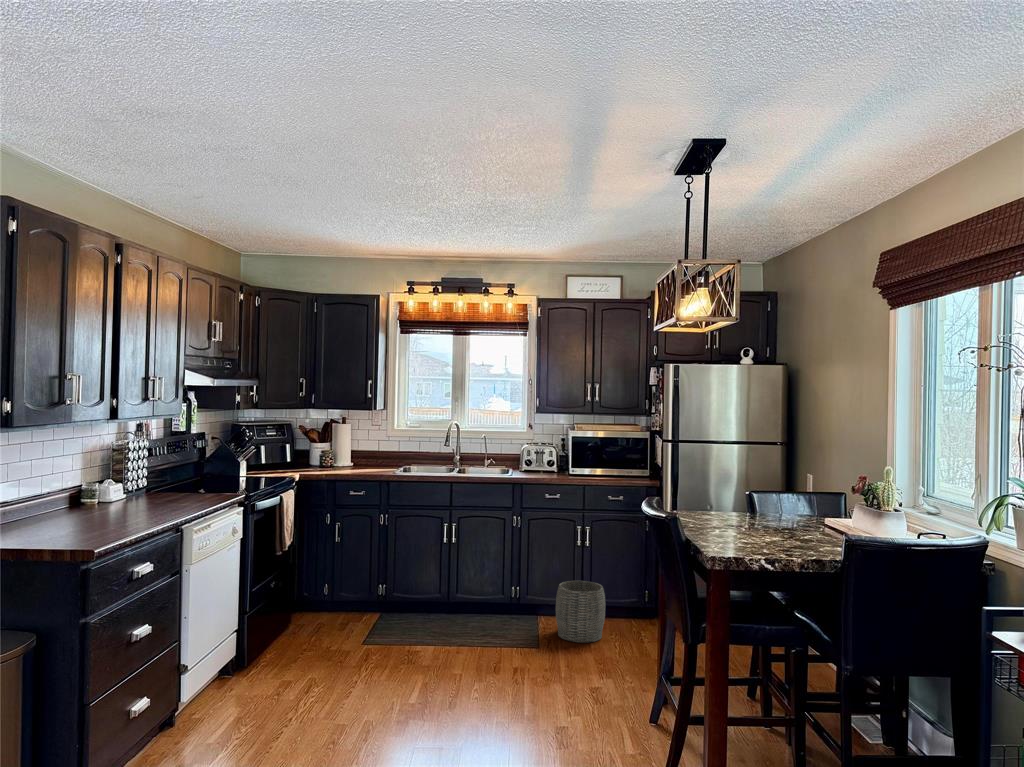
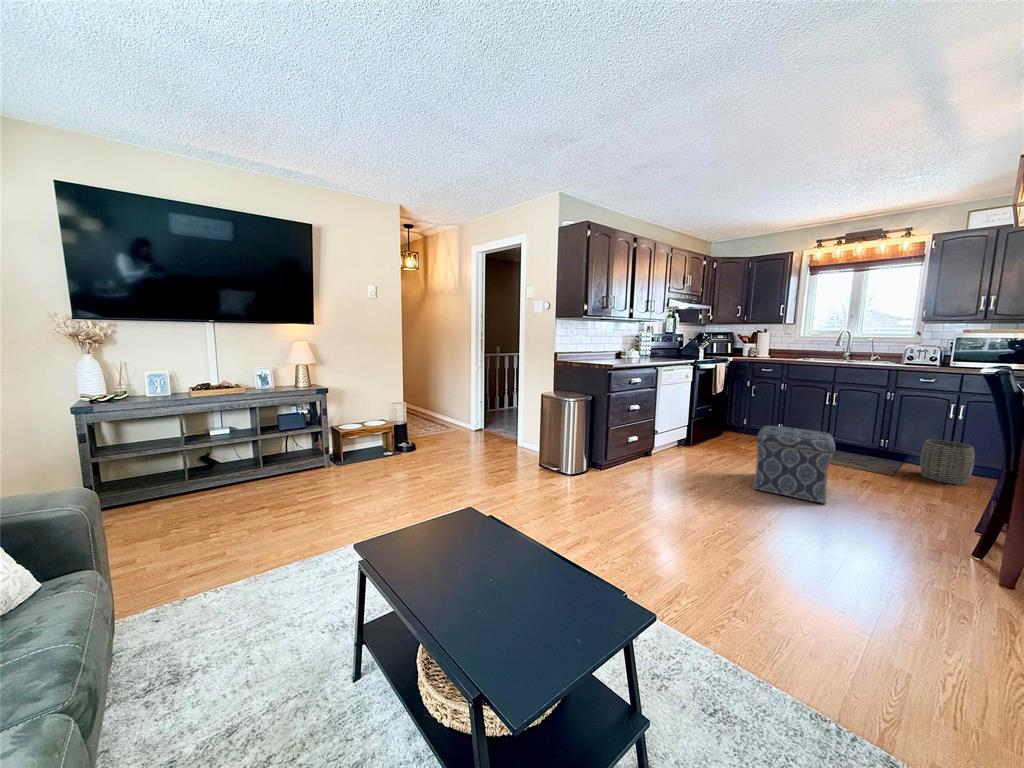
ottoman: none [378,611,492,746] -> present [753,426,835,504]

